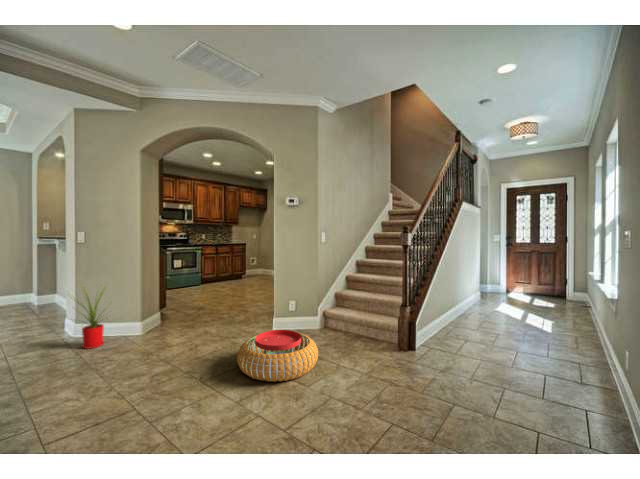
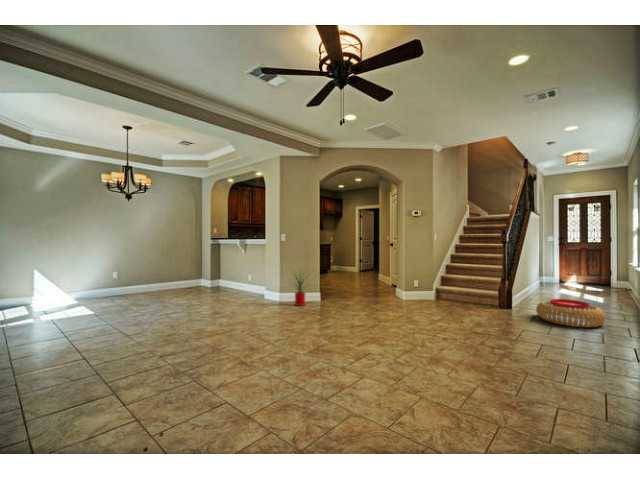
pouf: present [237,330,318,382] -> present [536,299,605,327]

